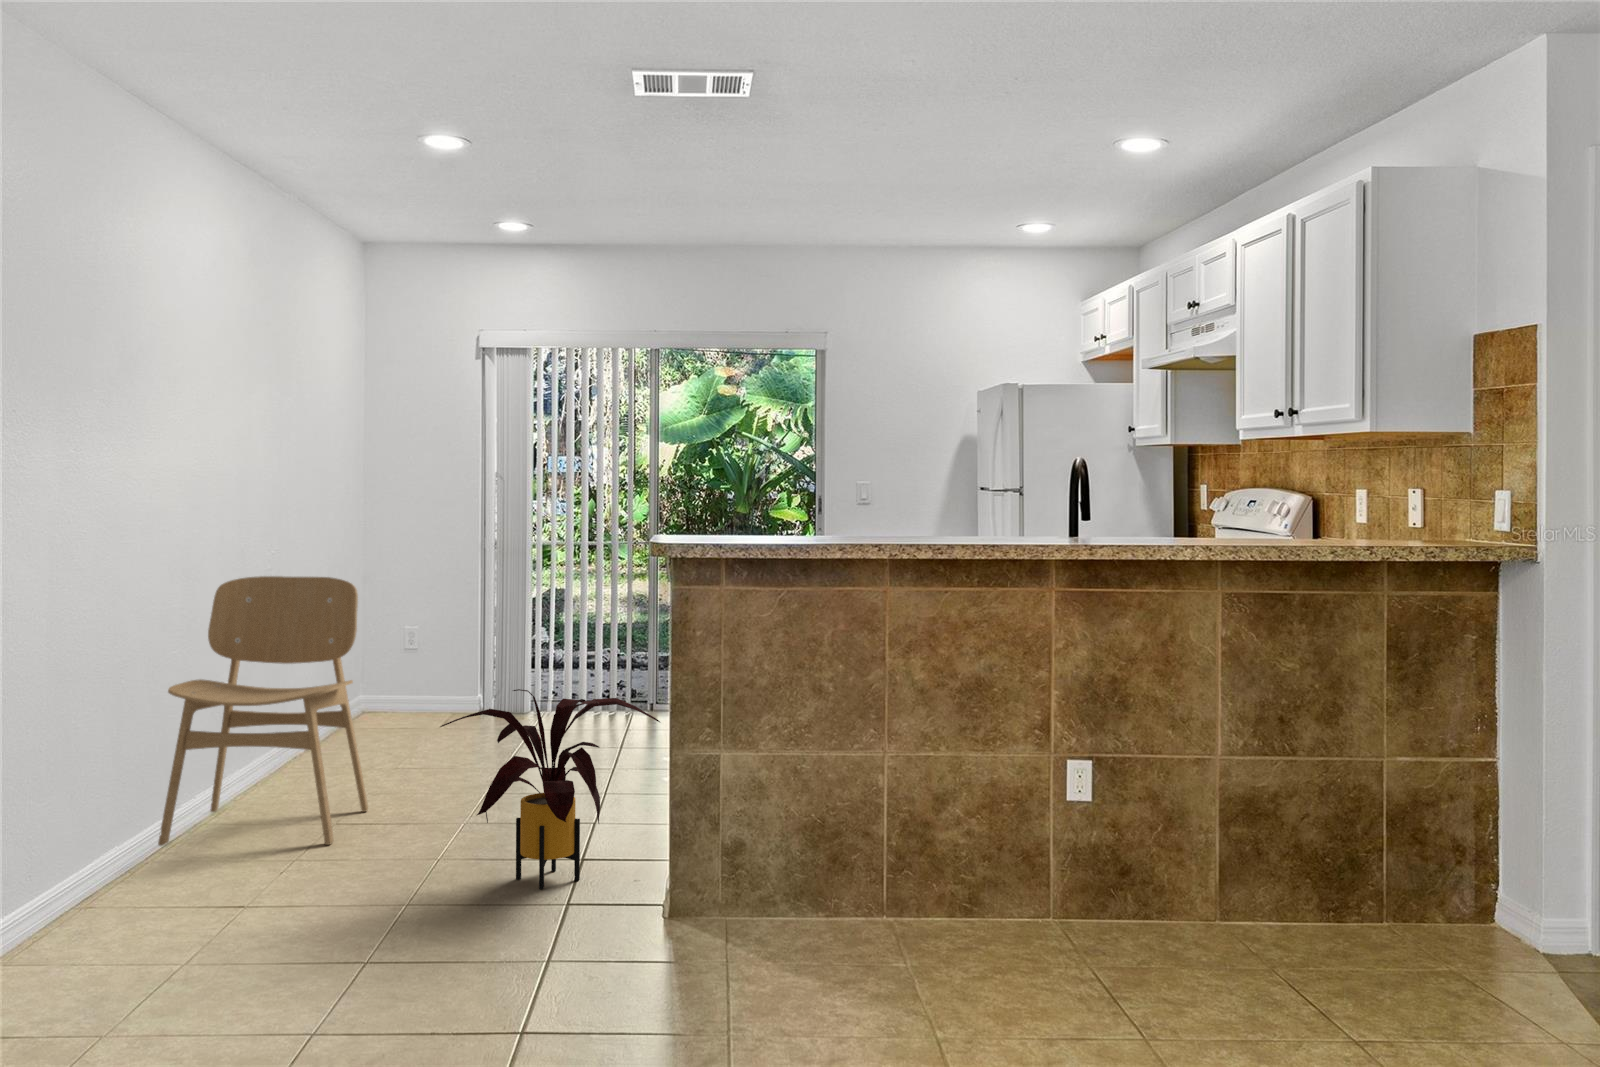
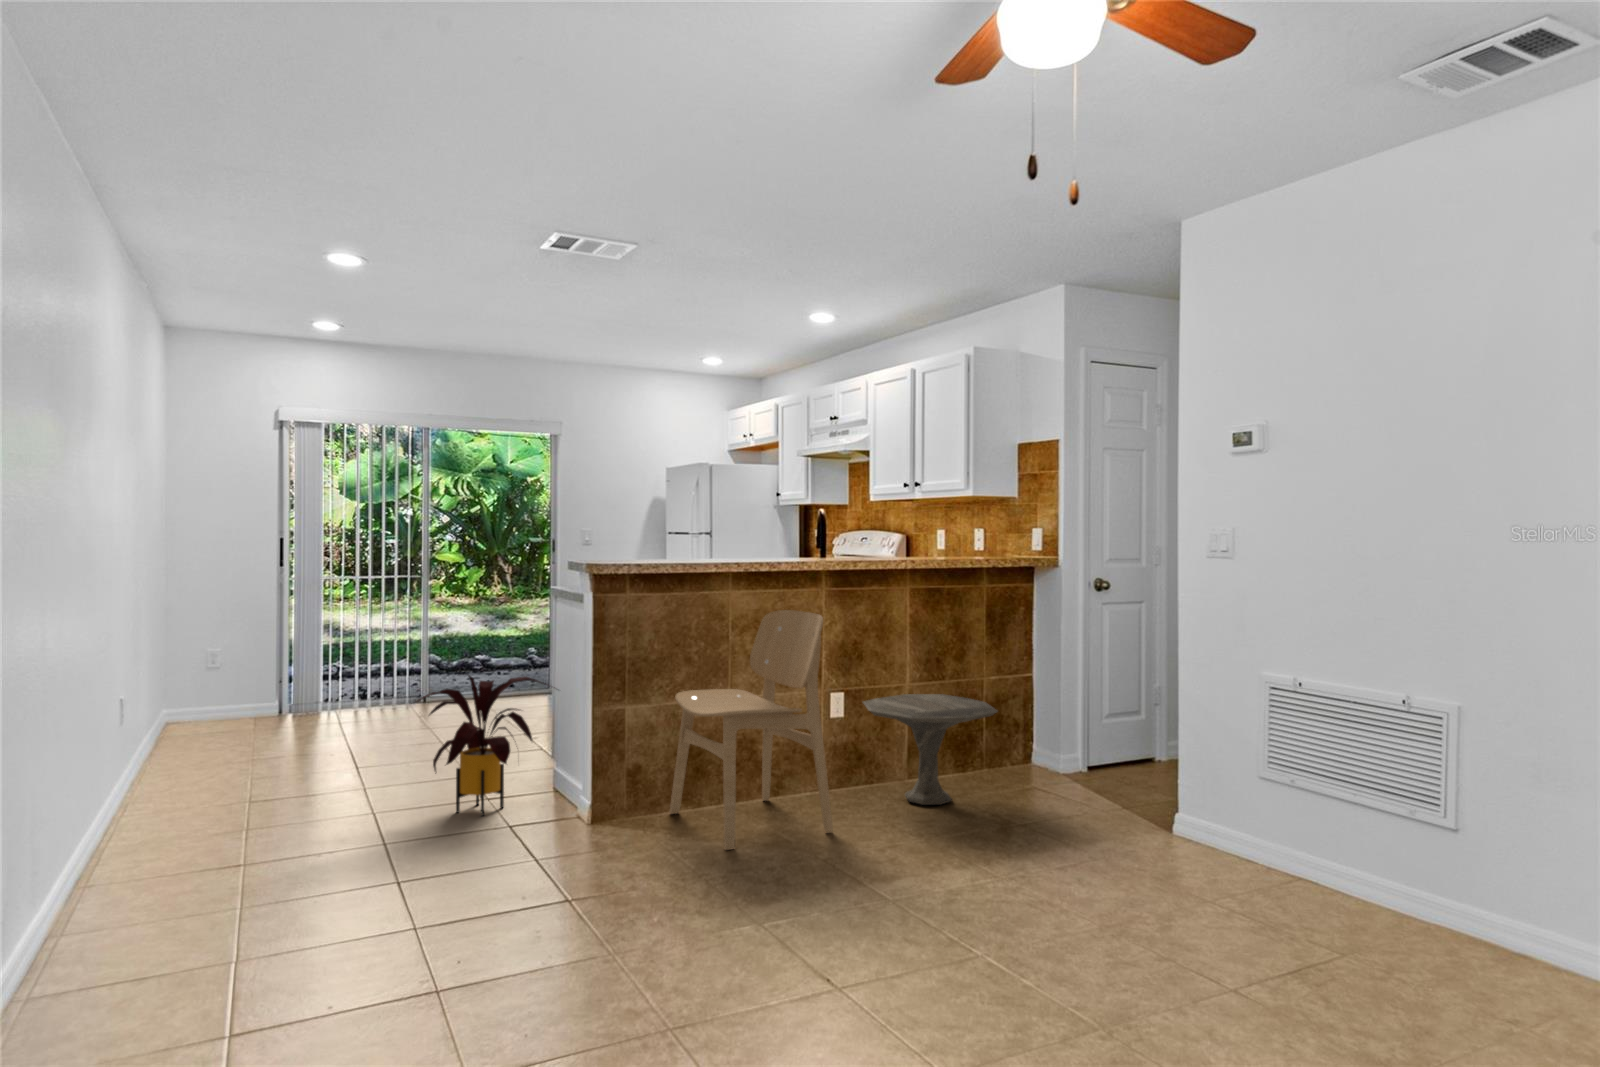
dining chair: present [158,576,368,846] -> present [670,610,833,850]
side table: none [1099,776,1338,977] -> present [863,694,998,805]

